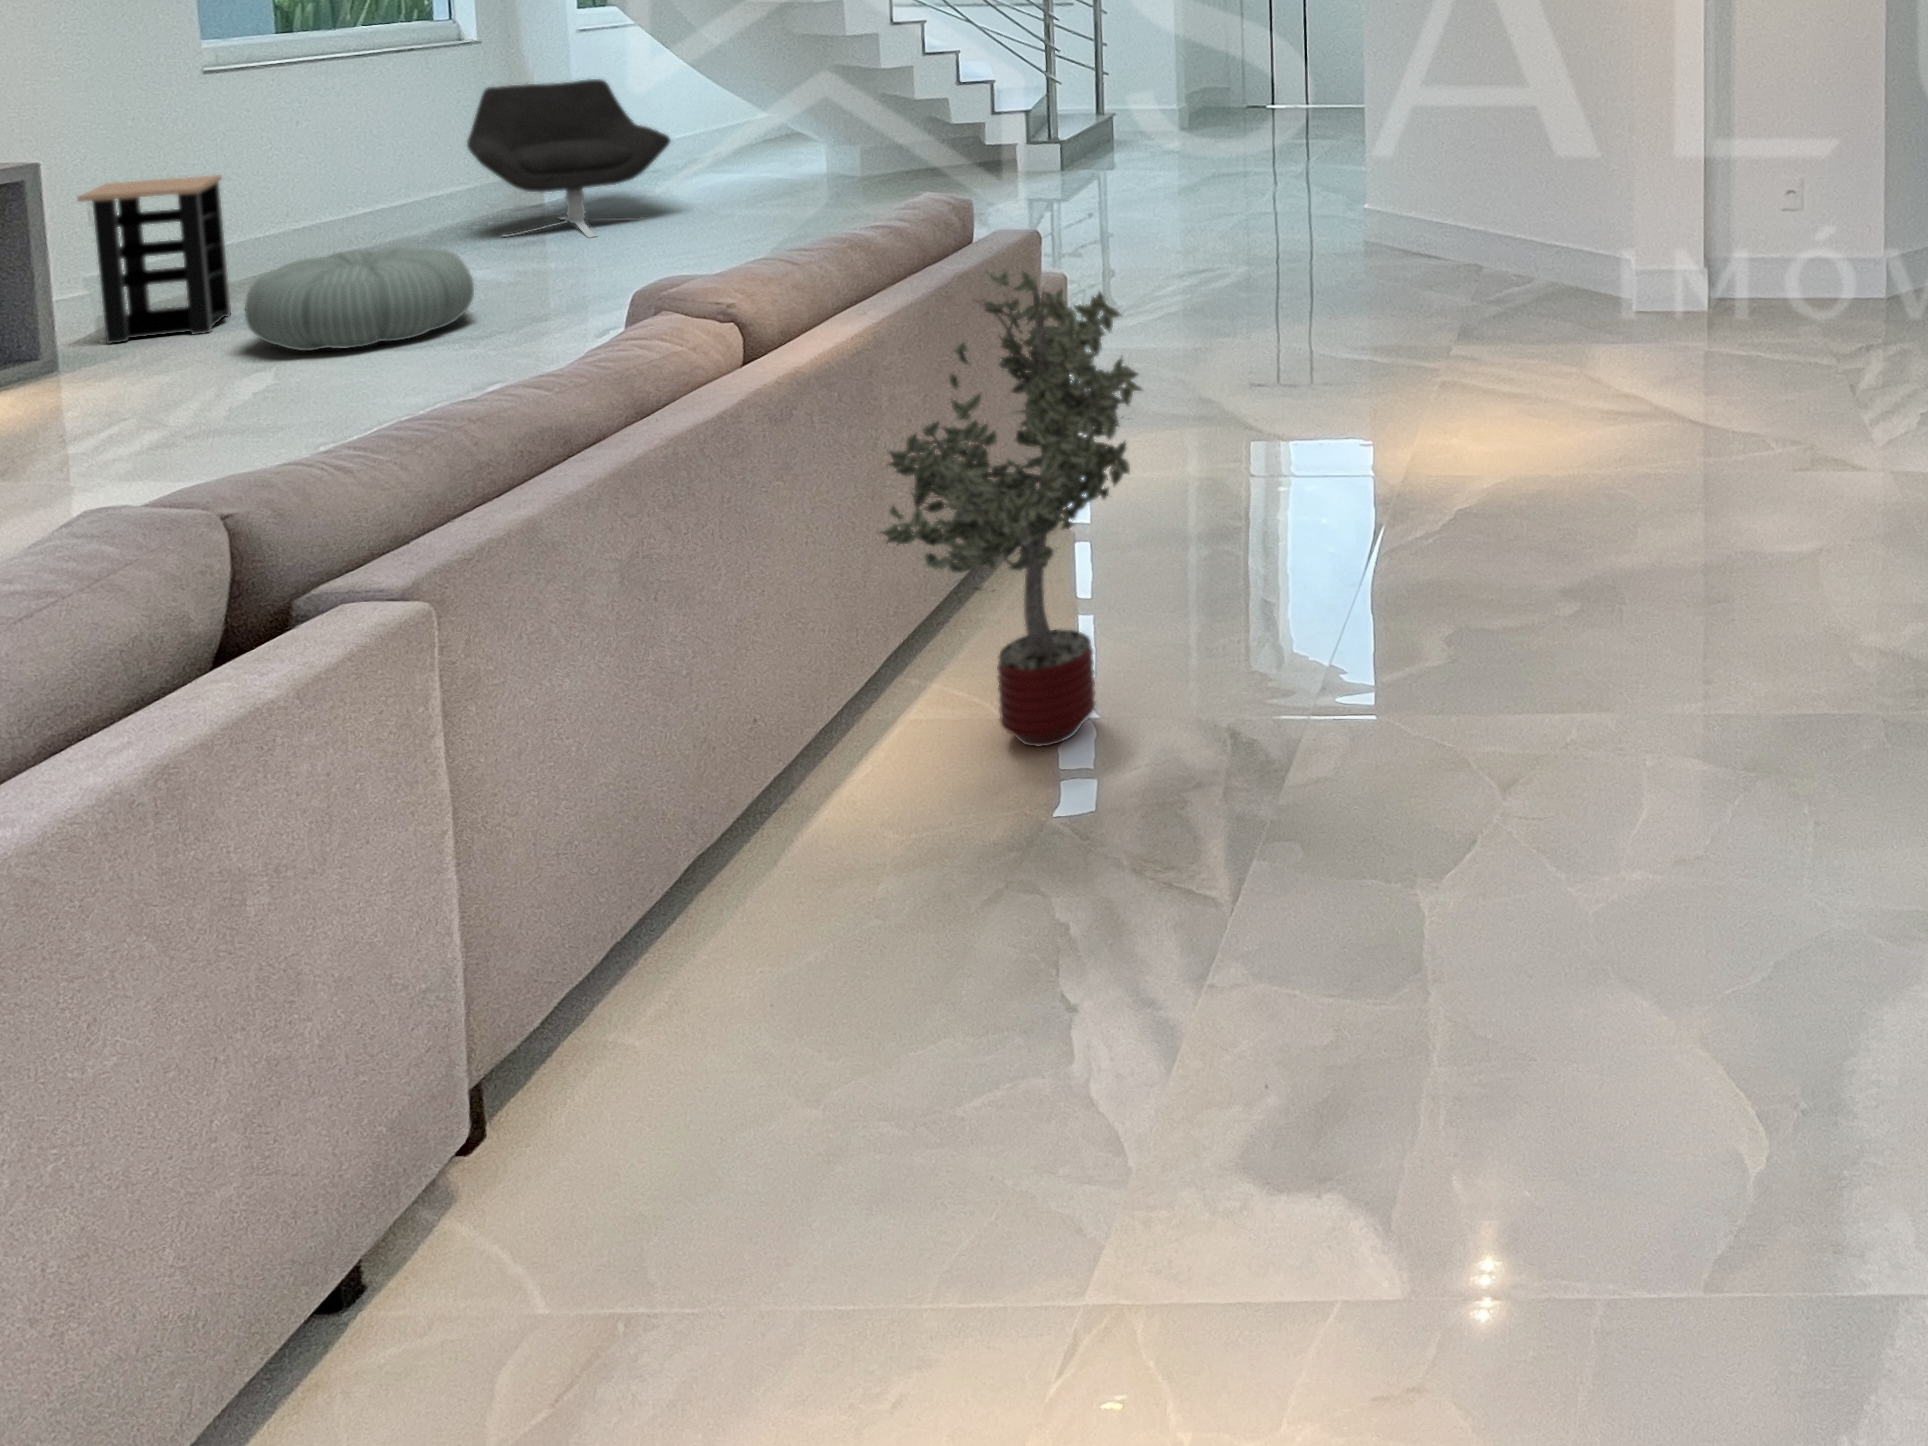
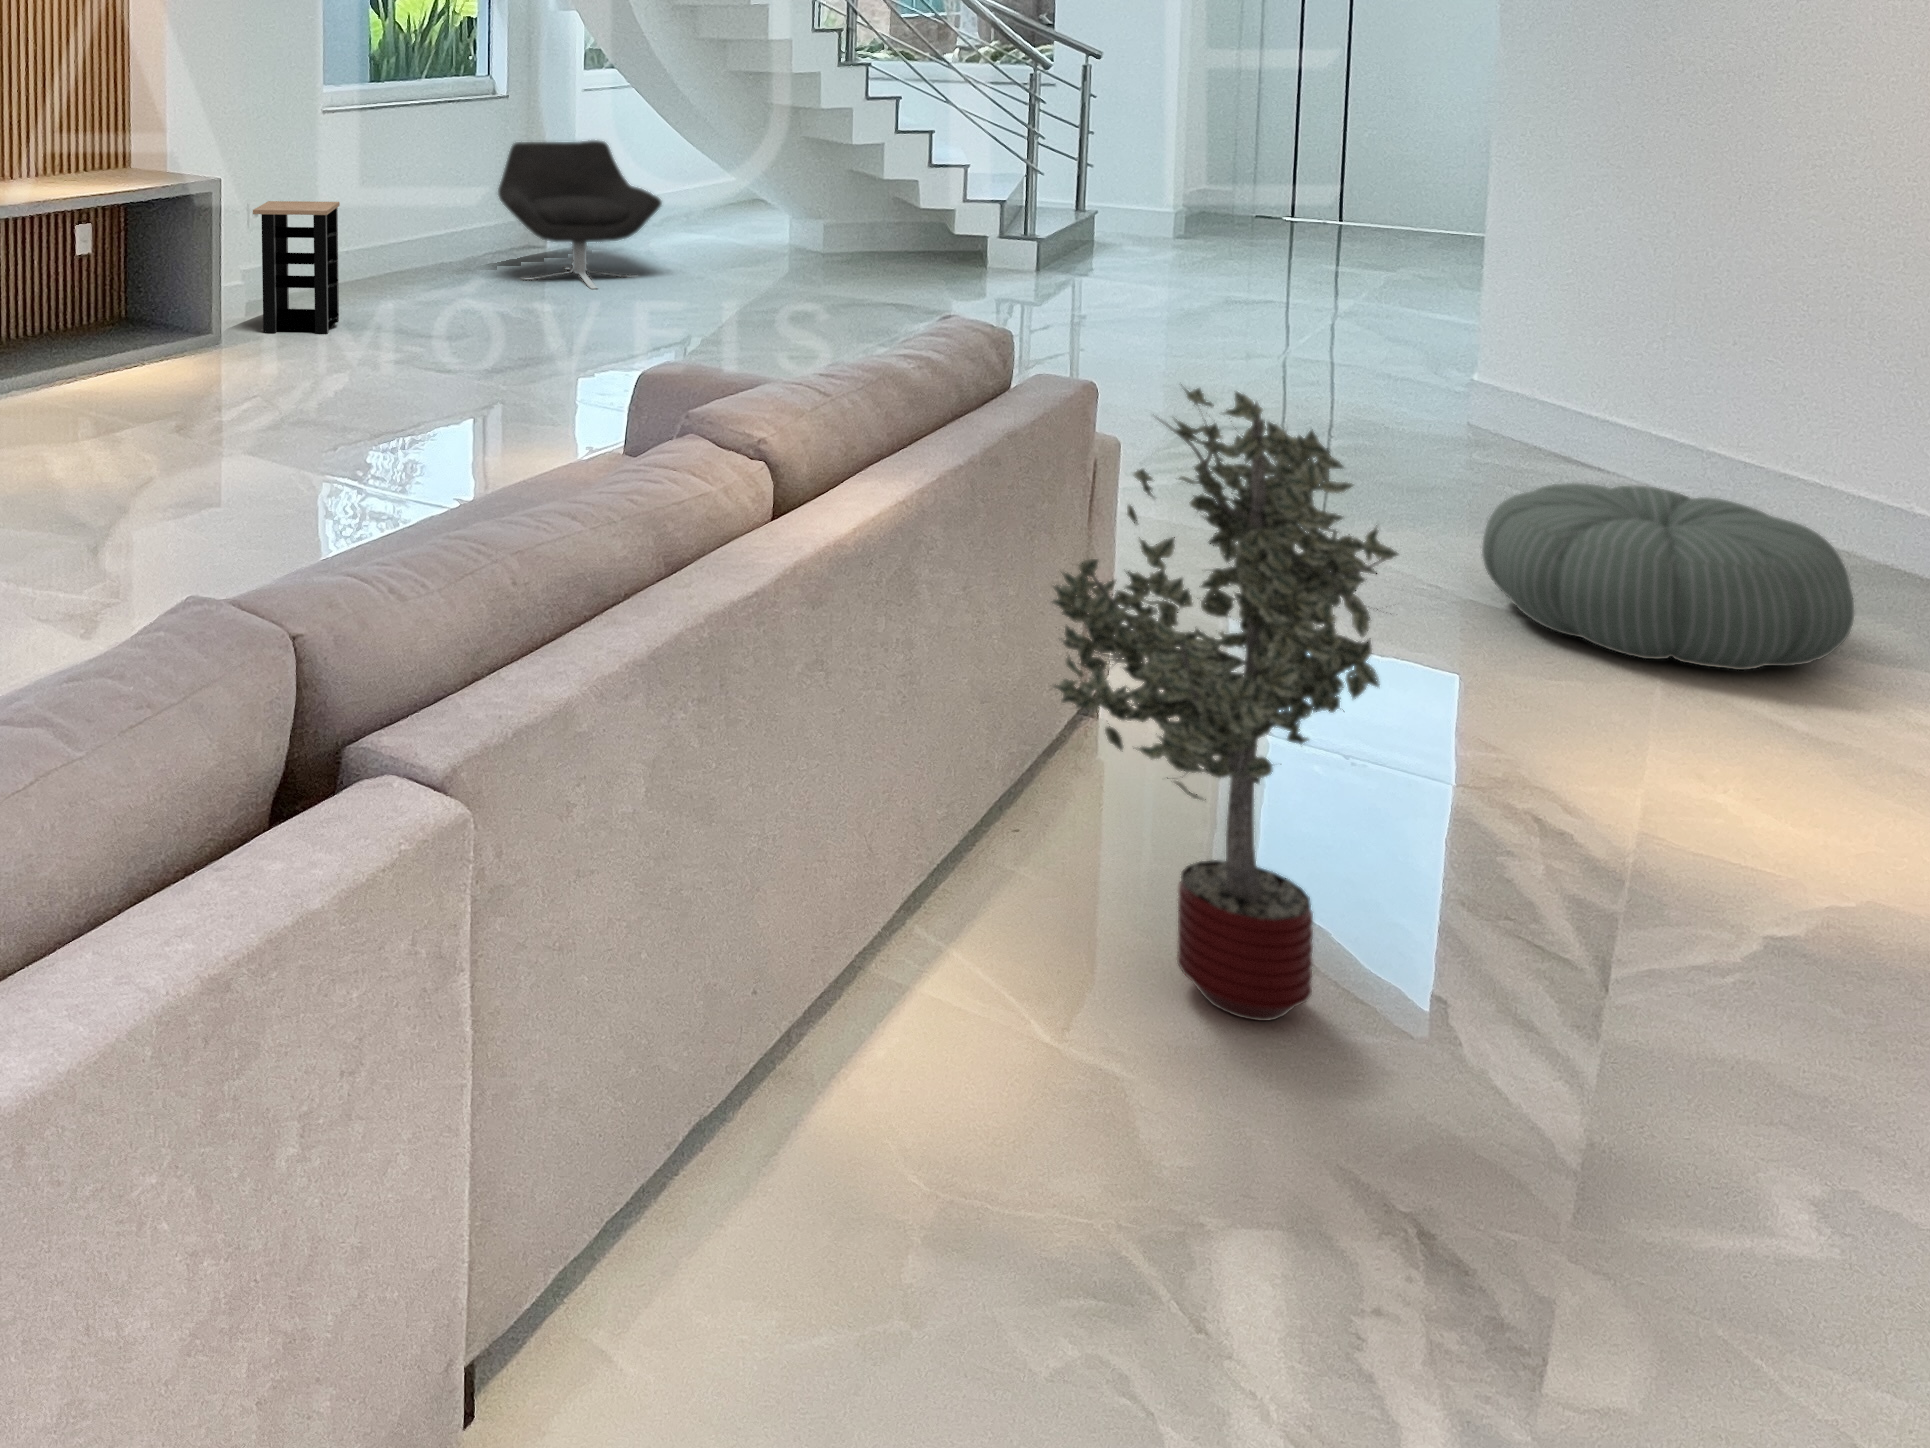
pouf: present [245,247,474,351] -> present [1482,483,1854,670]

